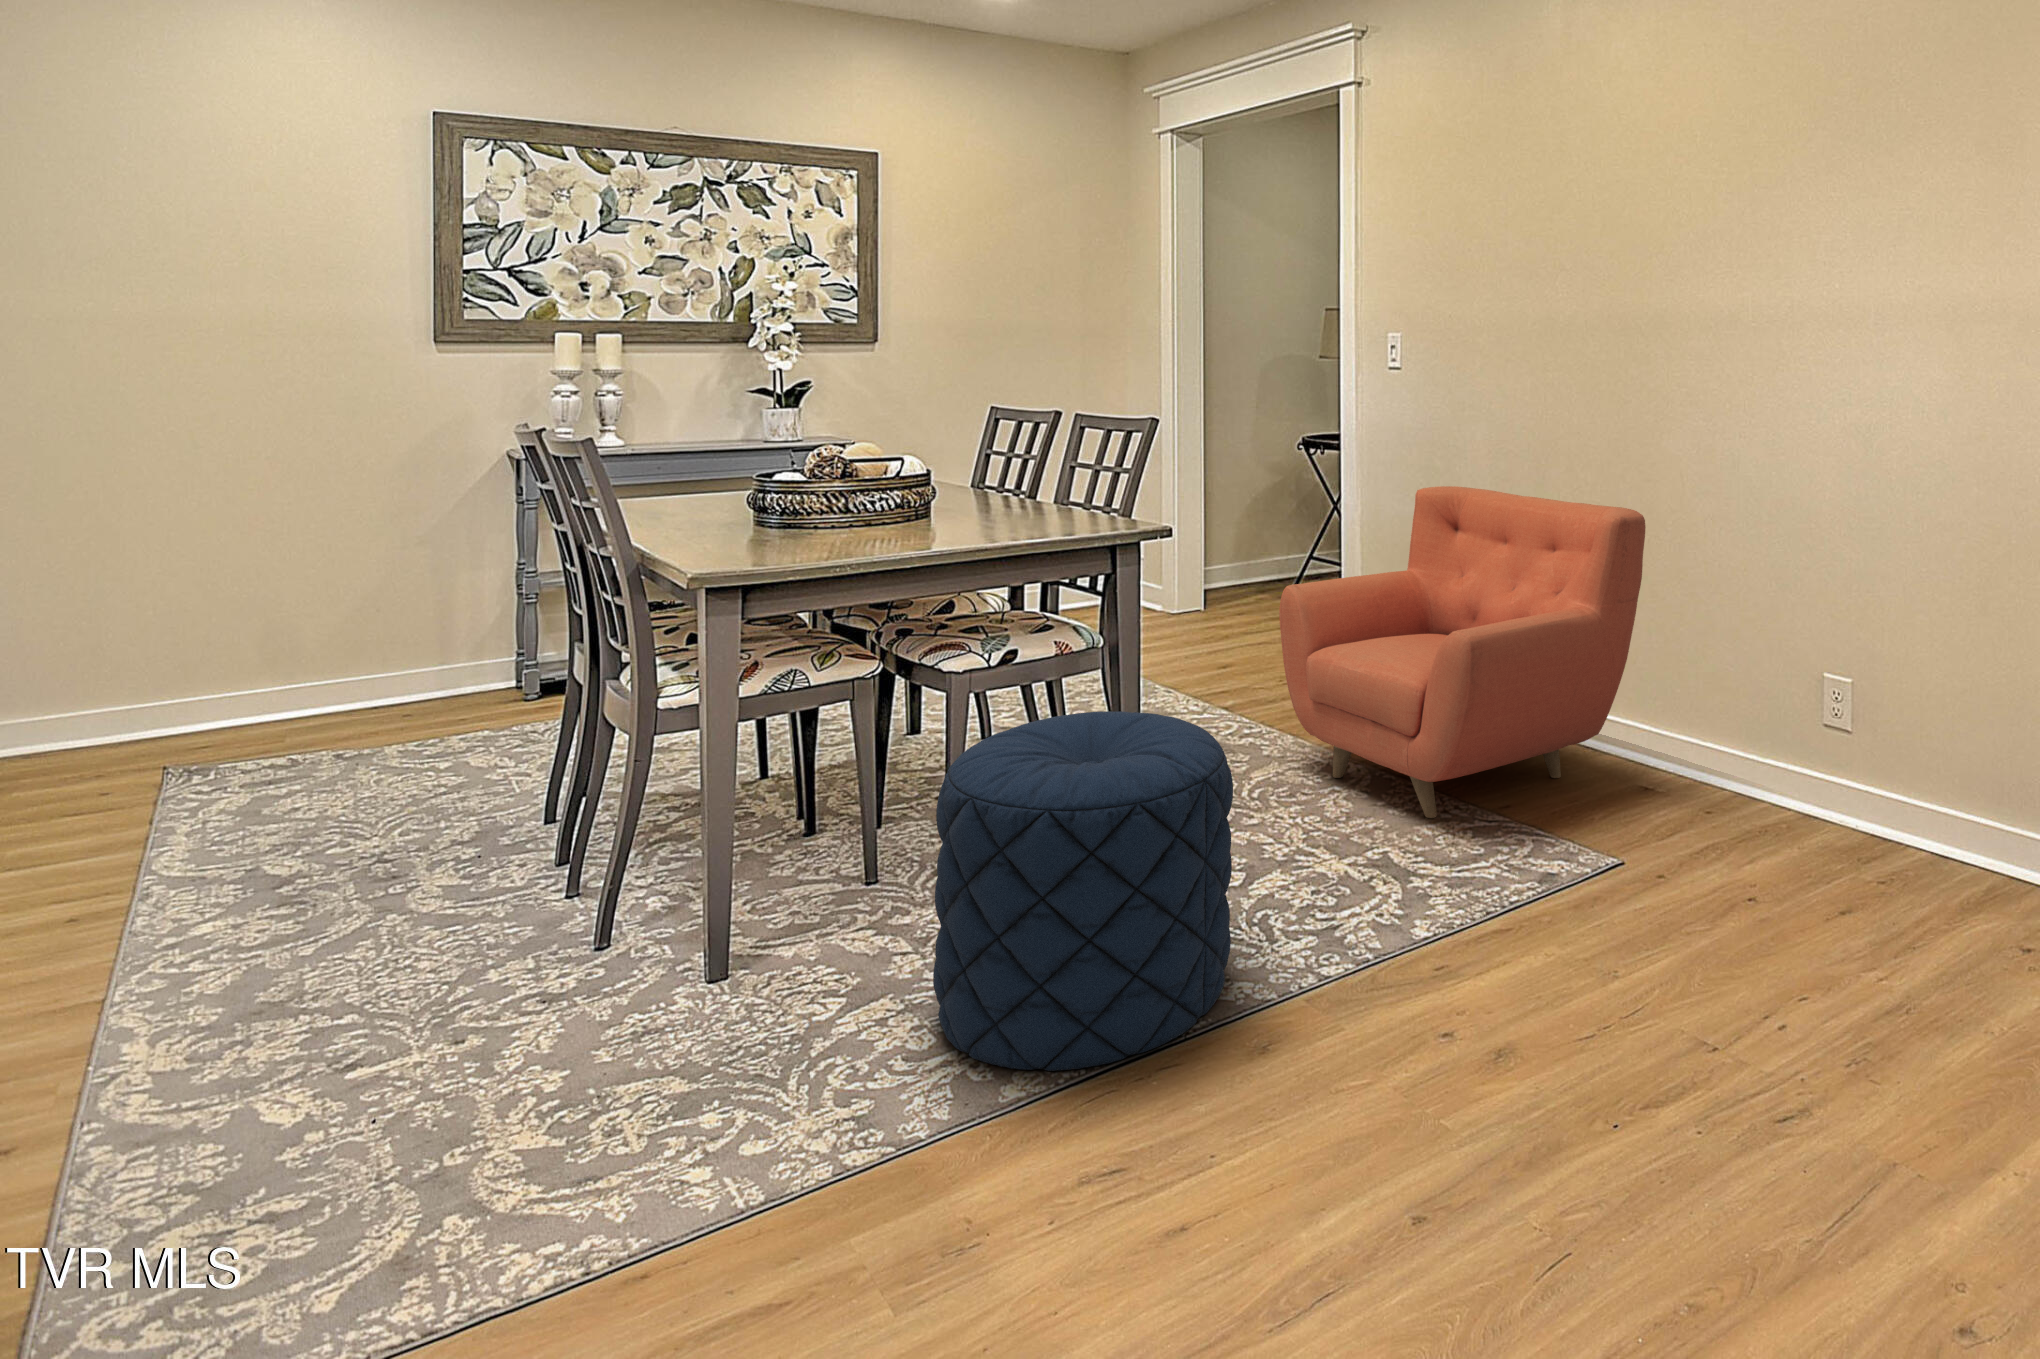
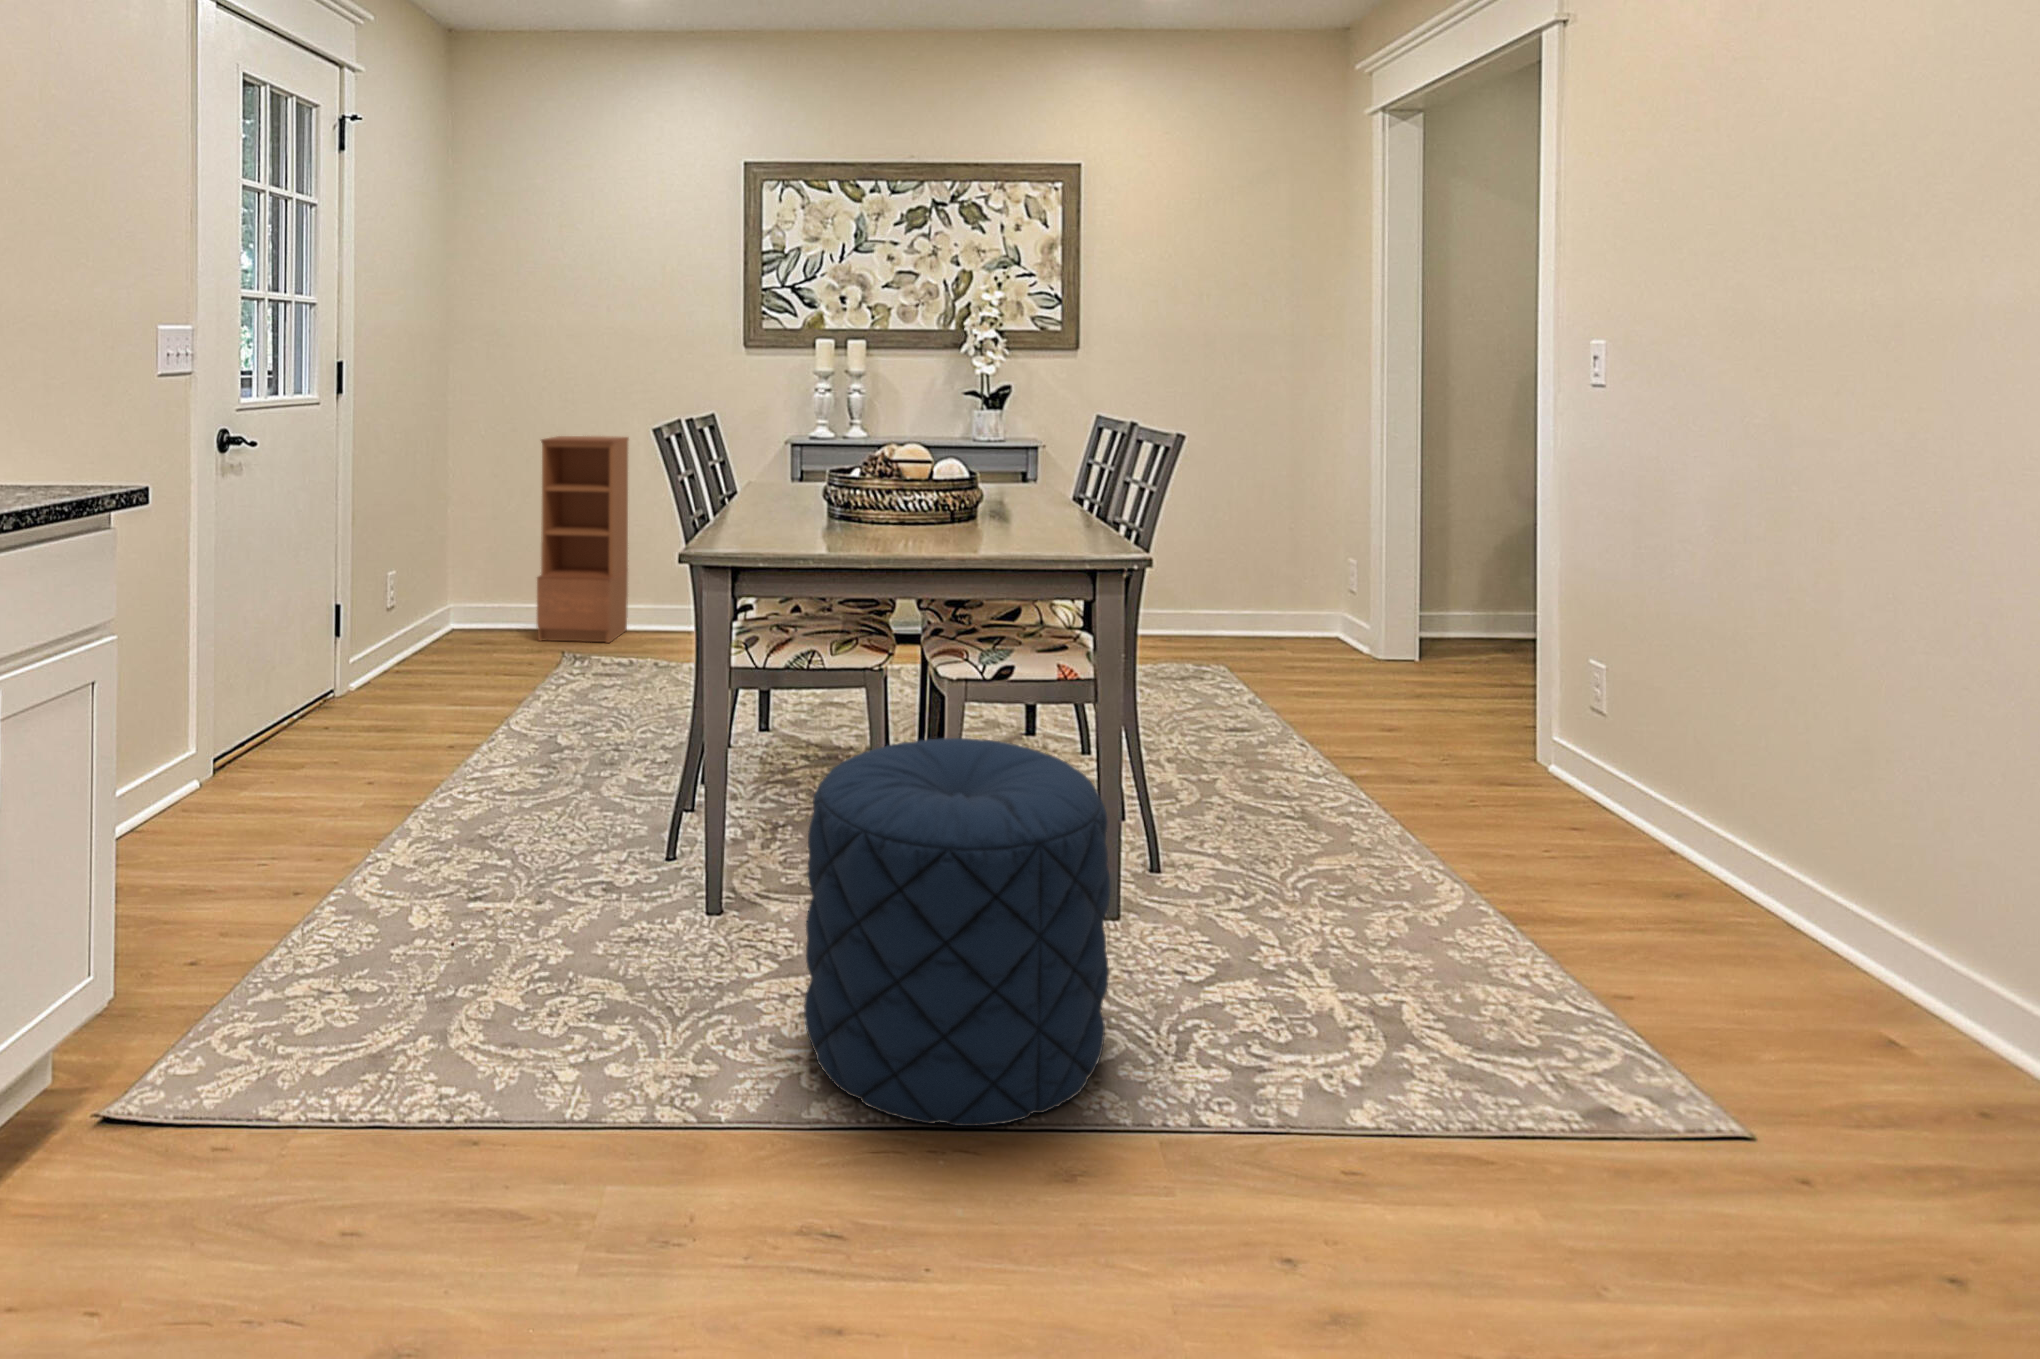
bookcase: none [54,463,226,769] -> present [537,436,629,643]
armchair: present [1279,486,1646,818] -> none [1360,538,1905,986]

